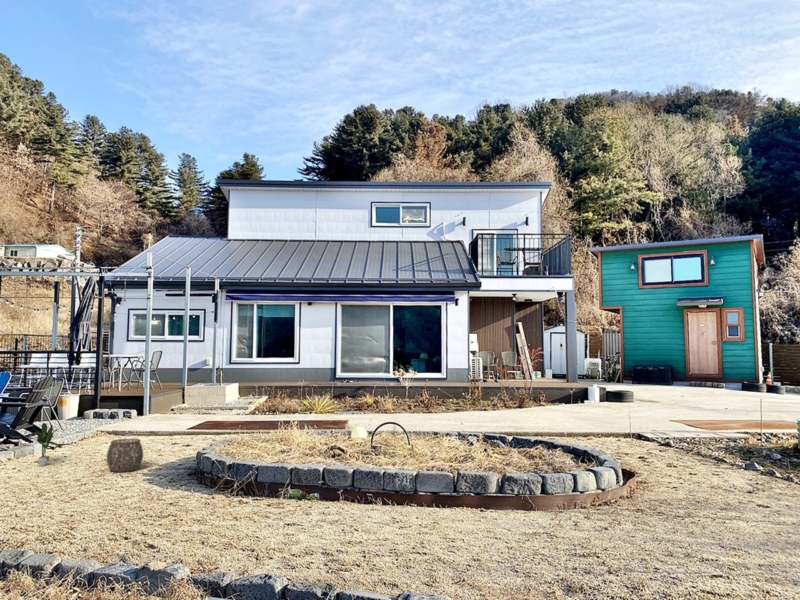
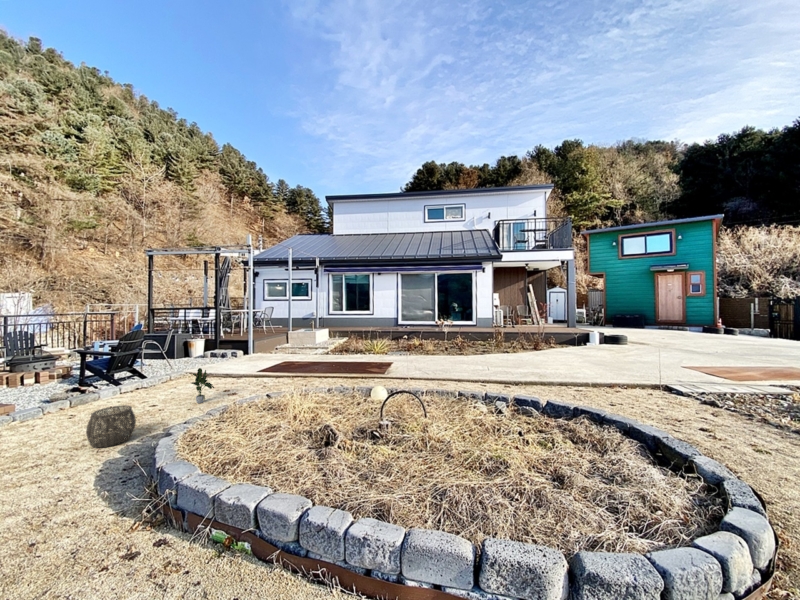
potted plant: present [35,423,62,466] -> present [191,368,214,403]

